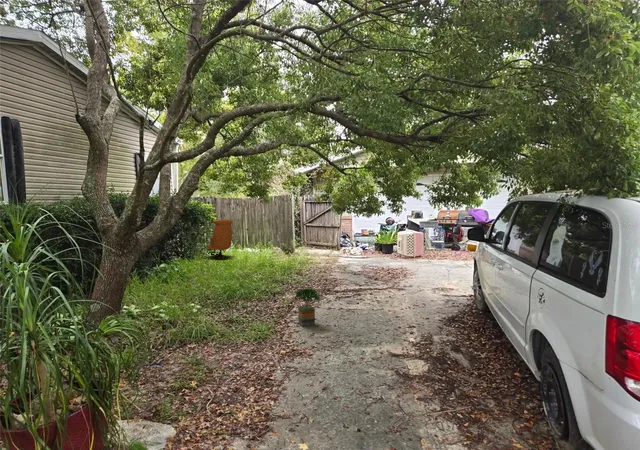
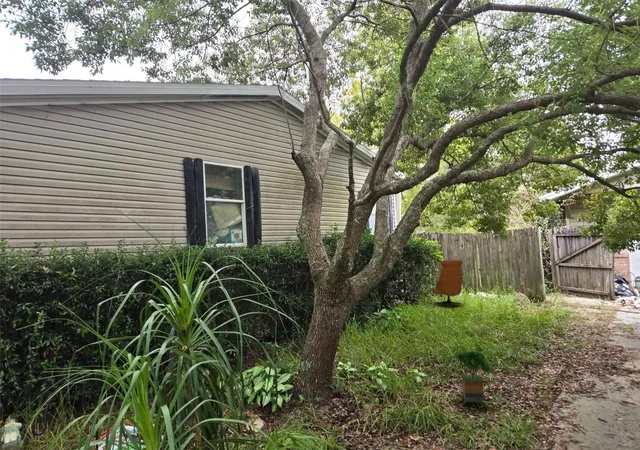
potted tree: present [295,288,320,326] -> present [456,351,490,402]

